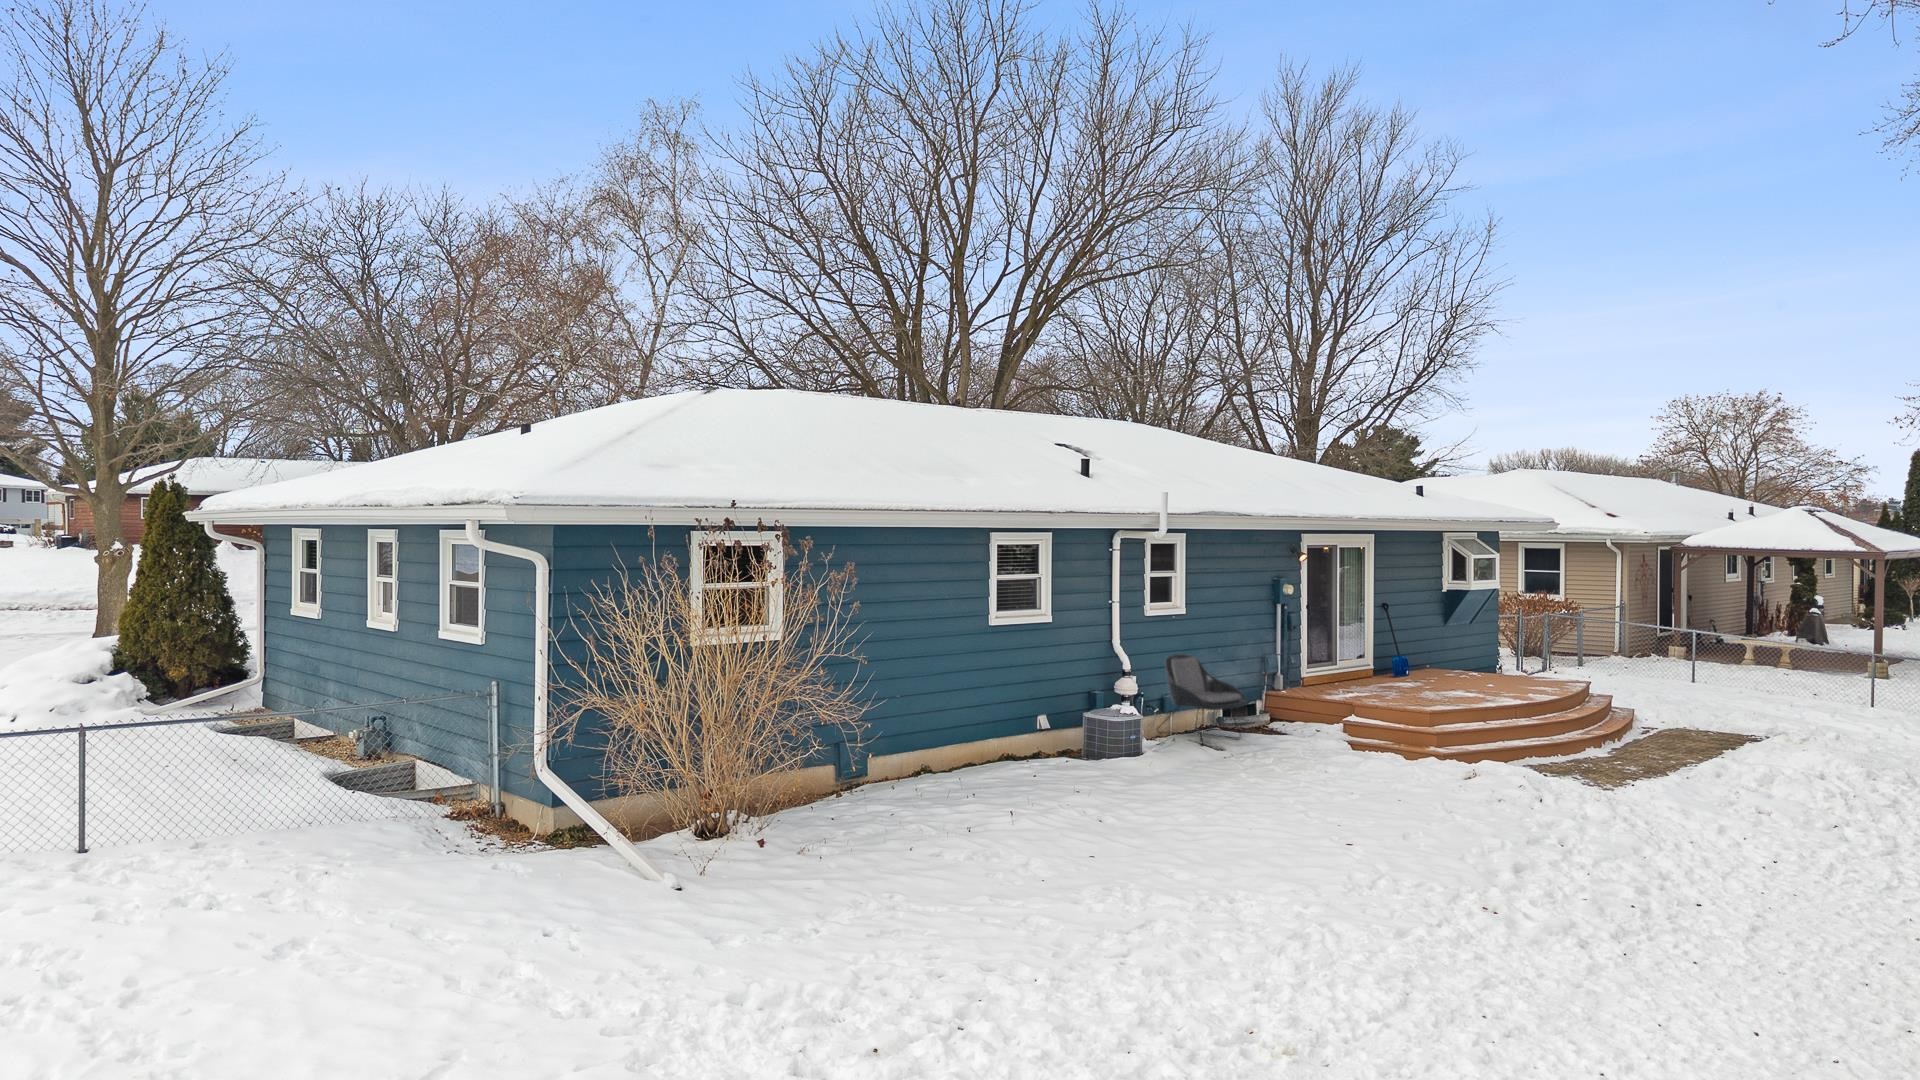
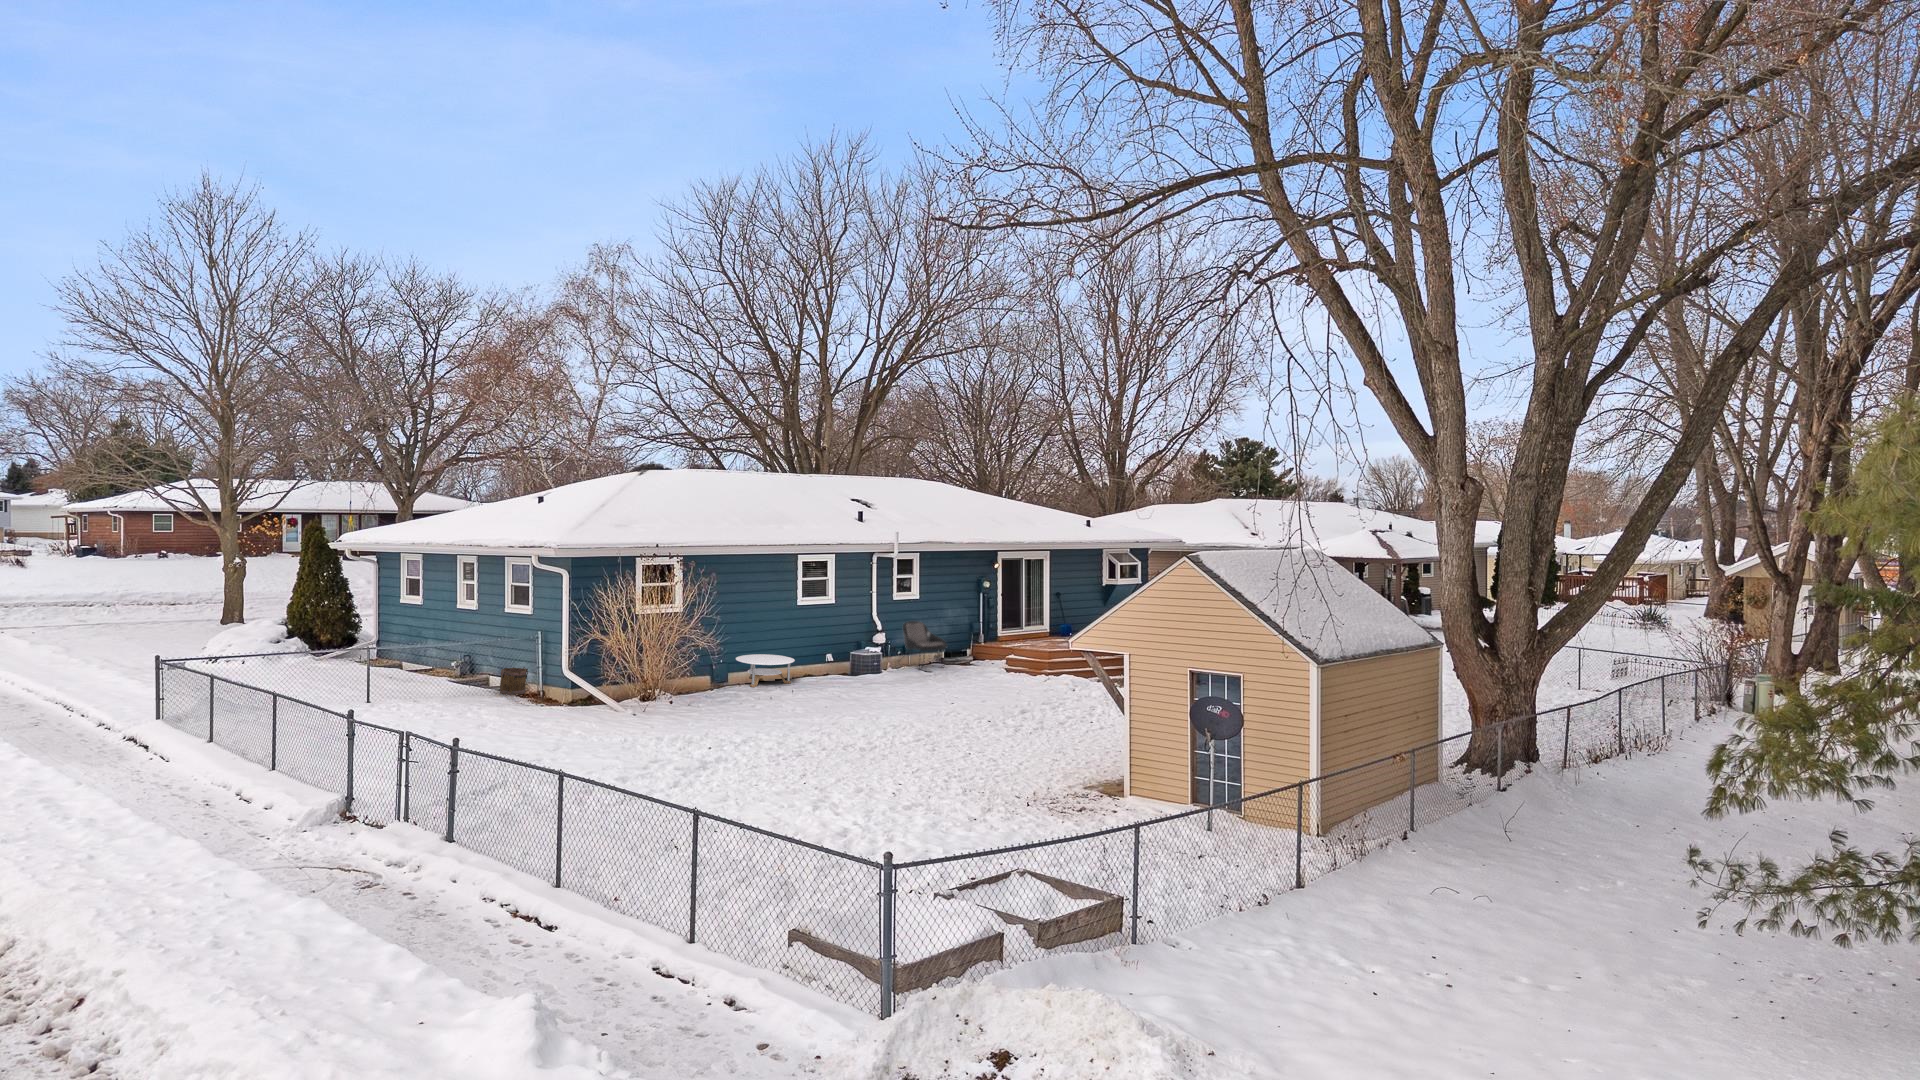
round table: none [884,721,999,793] -> present [736,654,795,687]
bucket: none [412,752,472,812] -> present [500,667,528,695]

